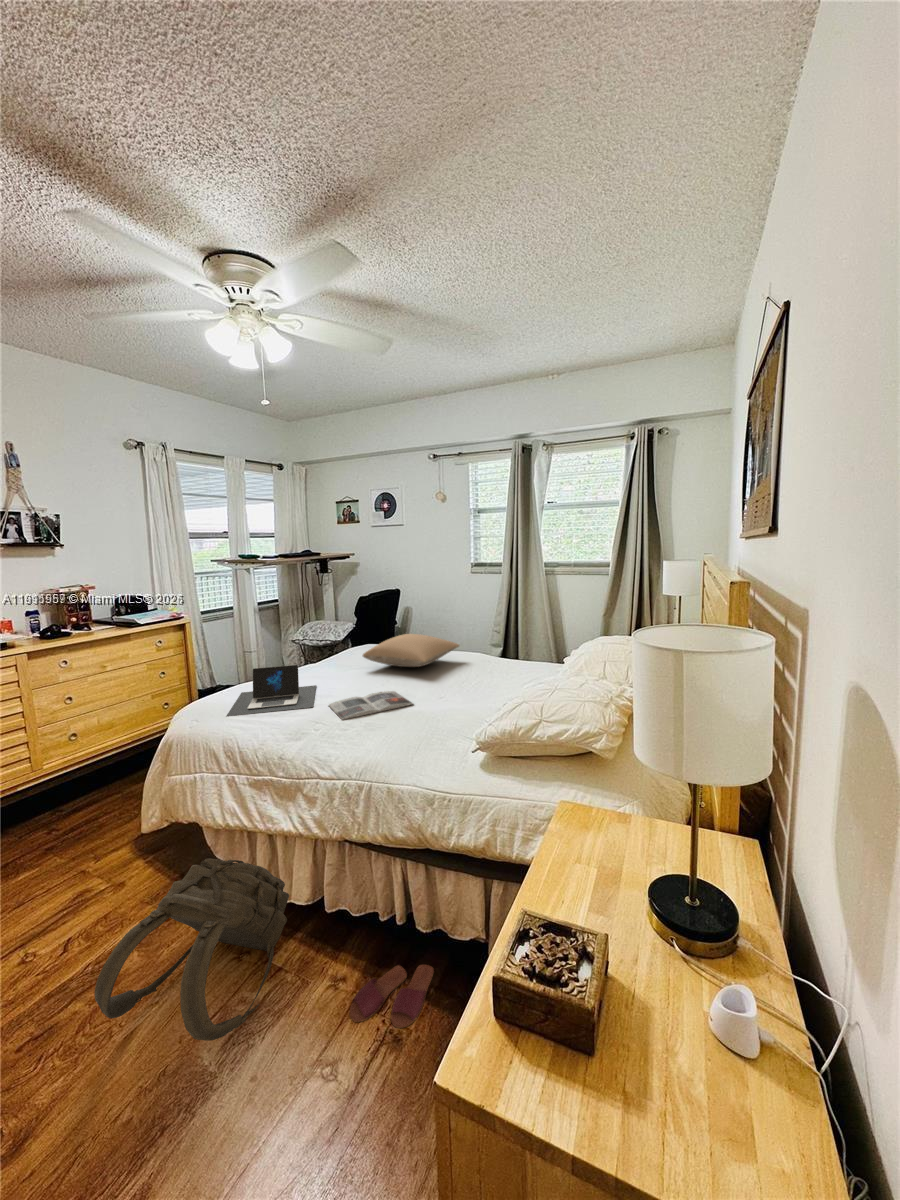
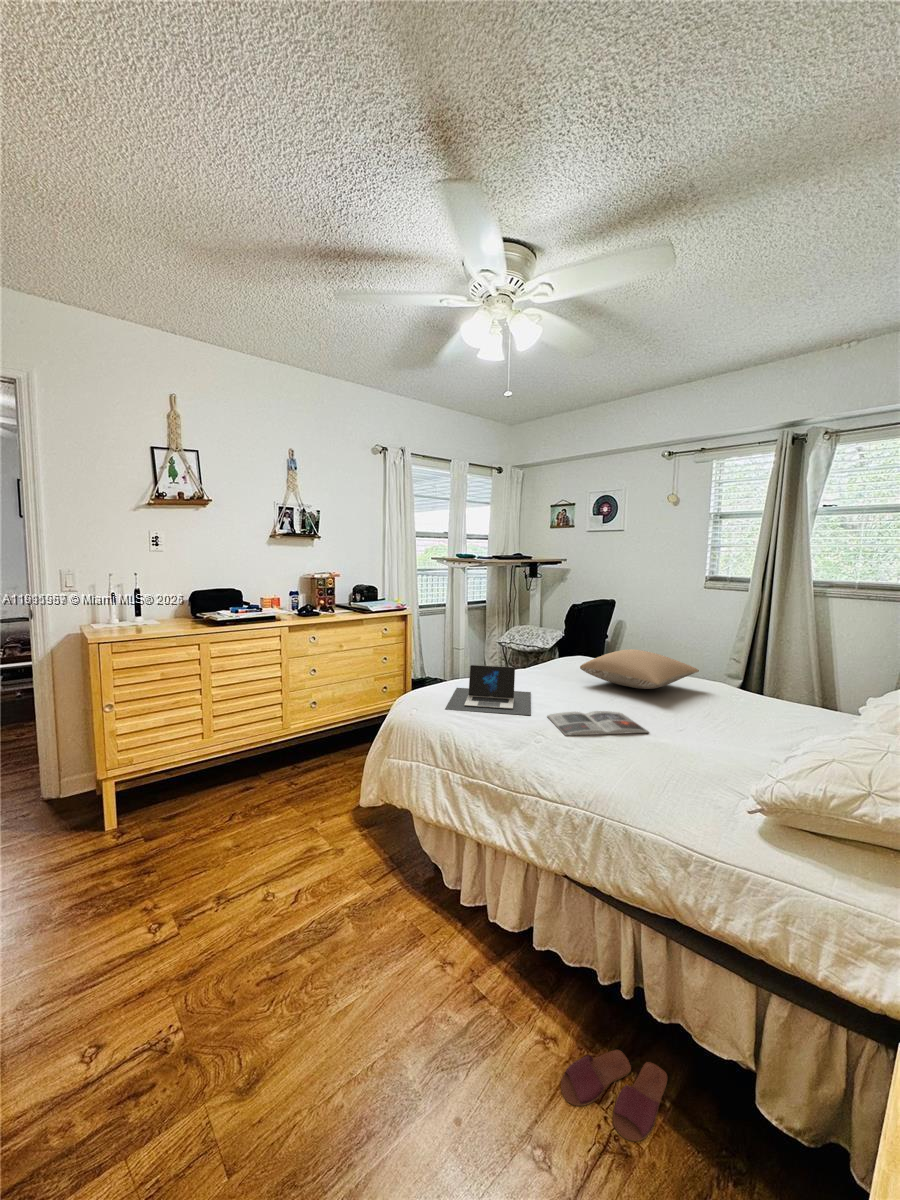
backpack: present [94,858,289,1041] -> none [319,852,493,1053]

